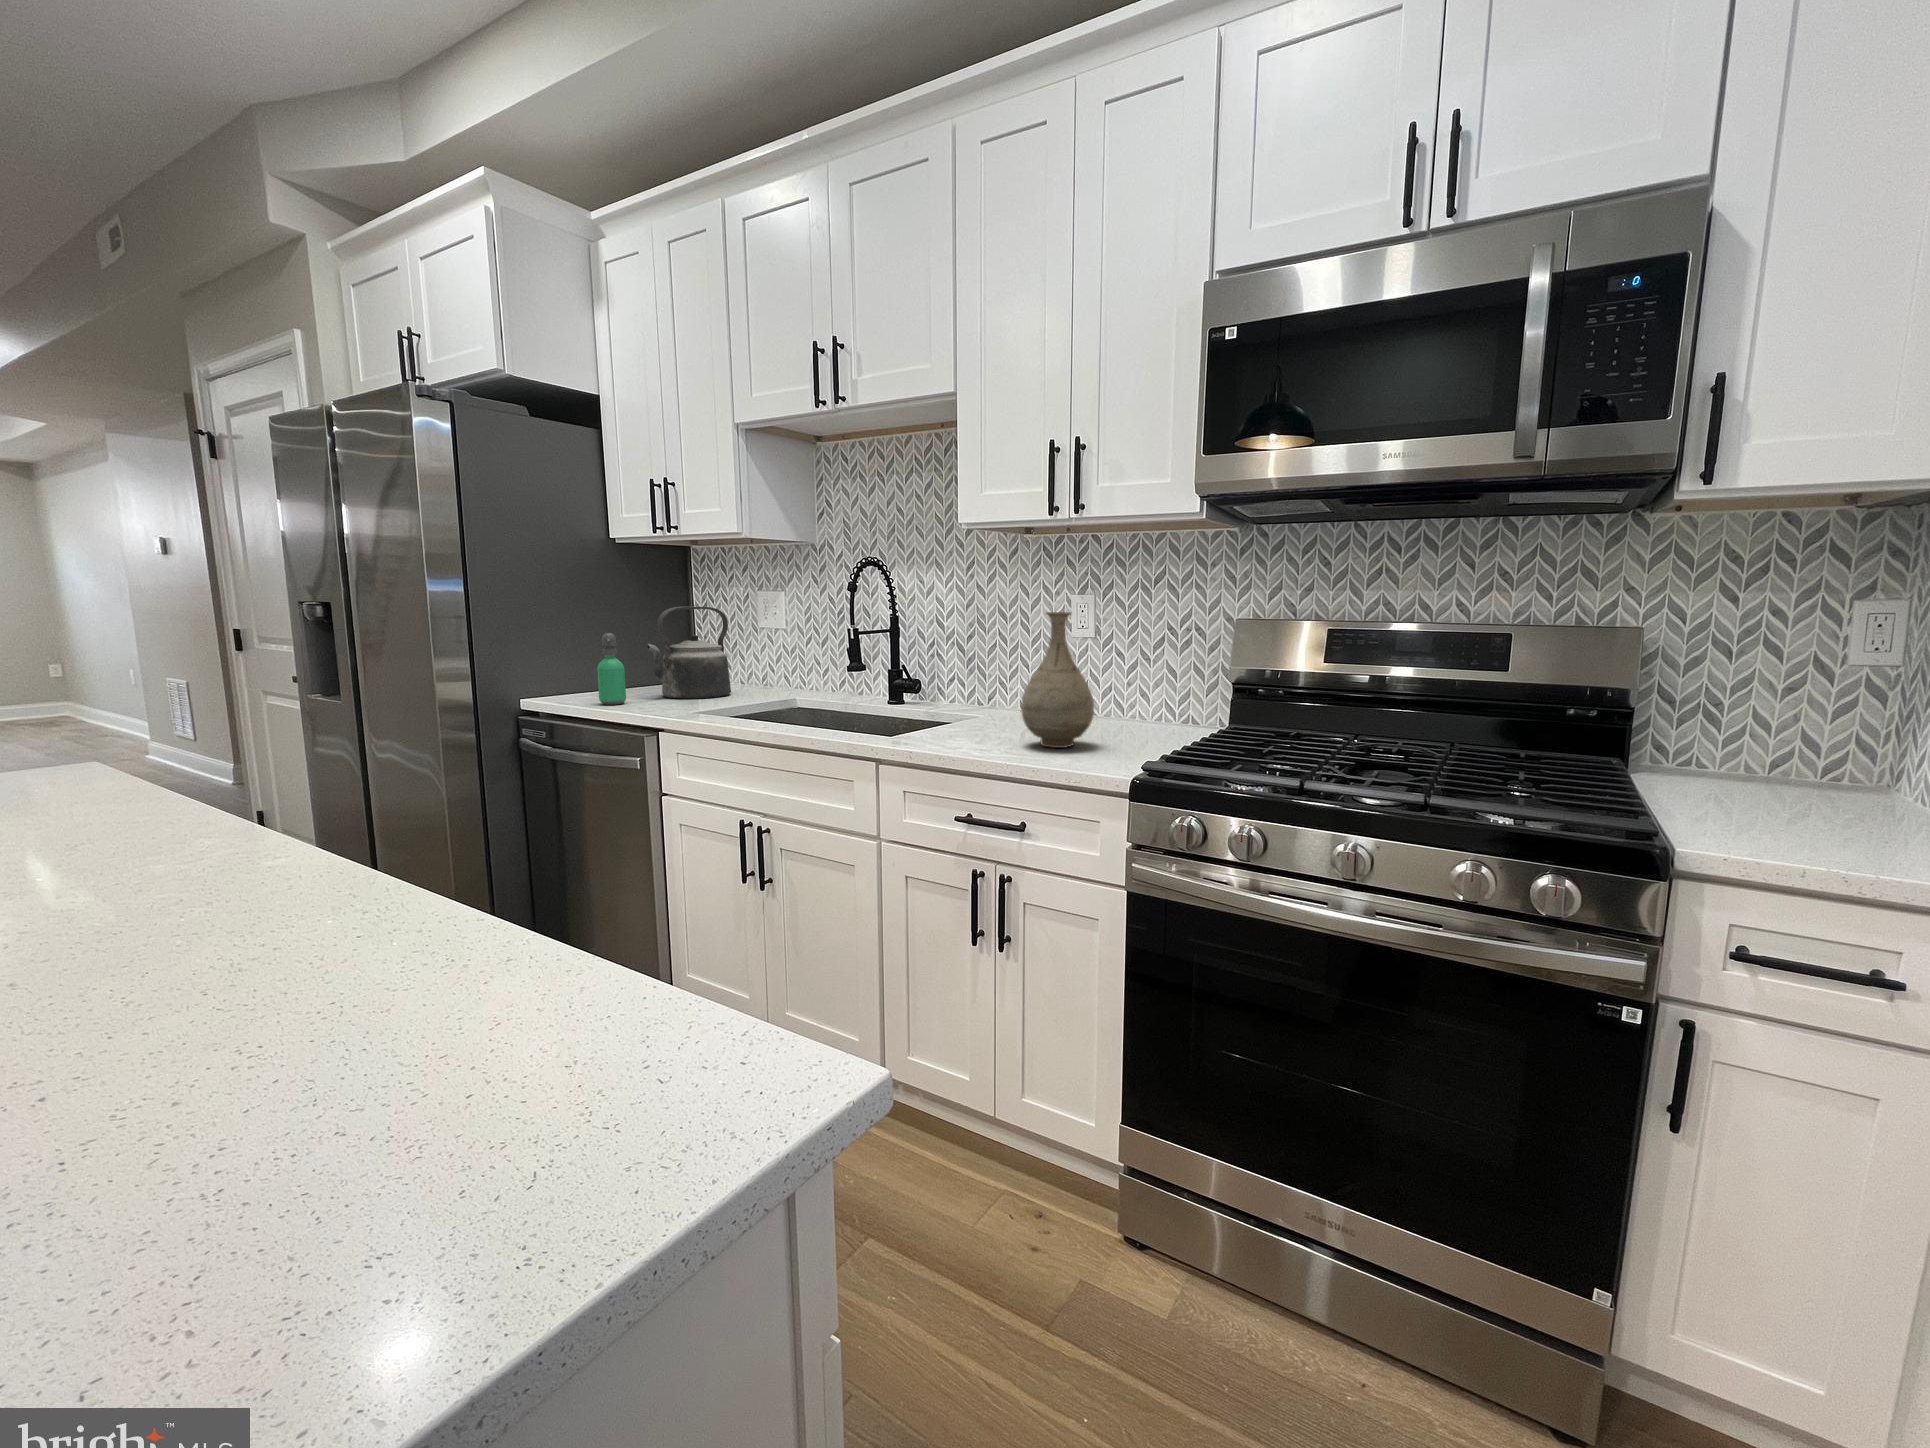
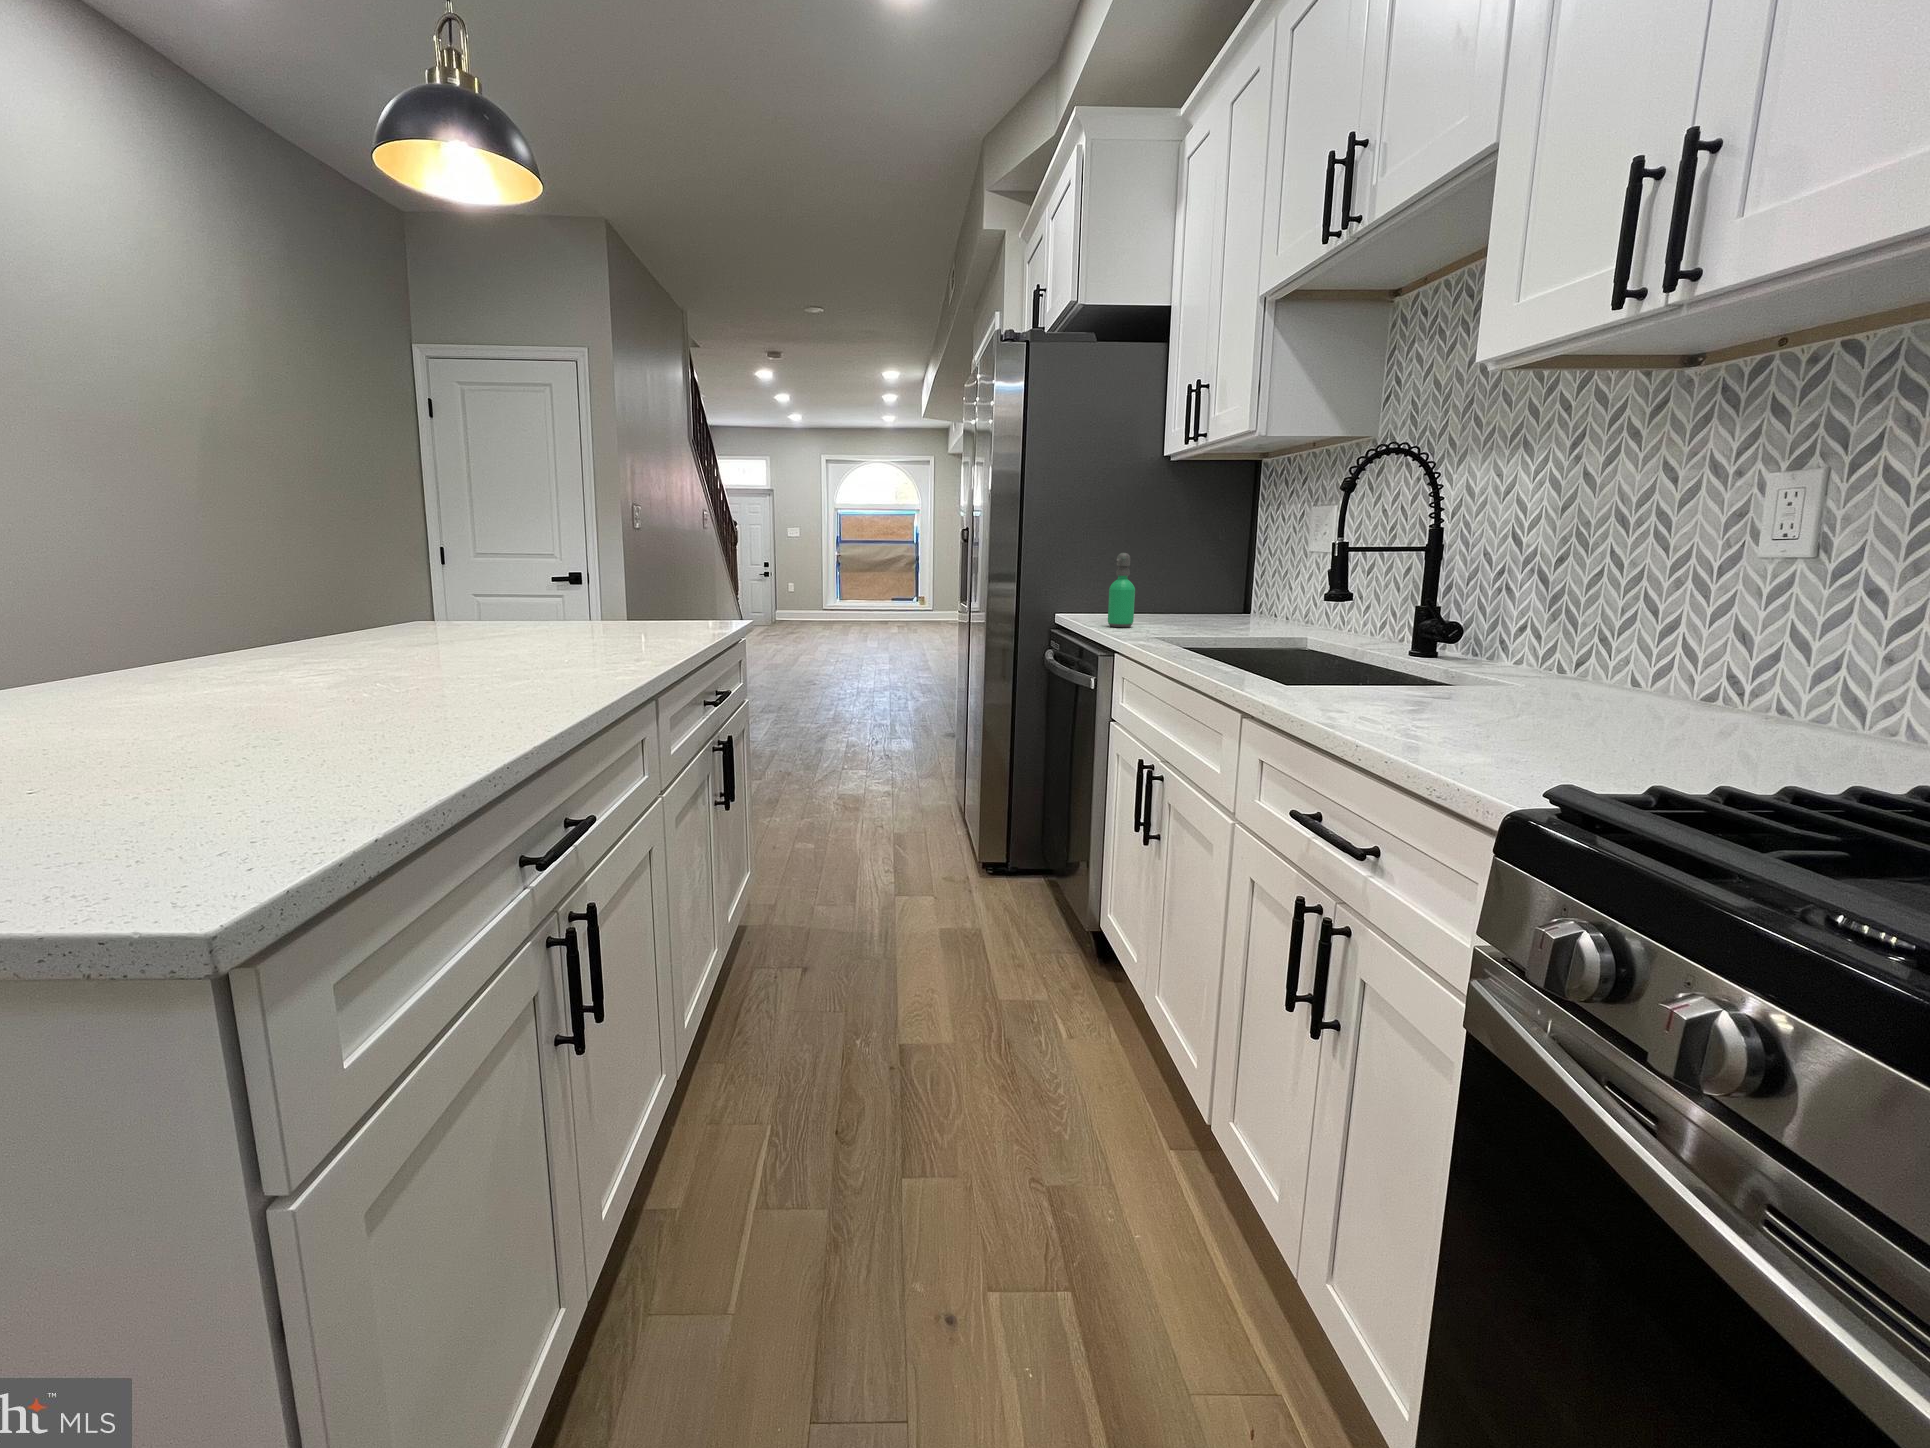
kettle: present [647,607,731,699] -> none [1165,526,1268,631]
vase: present [1021,612,1094,748] -> none [1482,491,1658,750]

